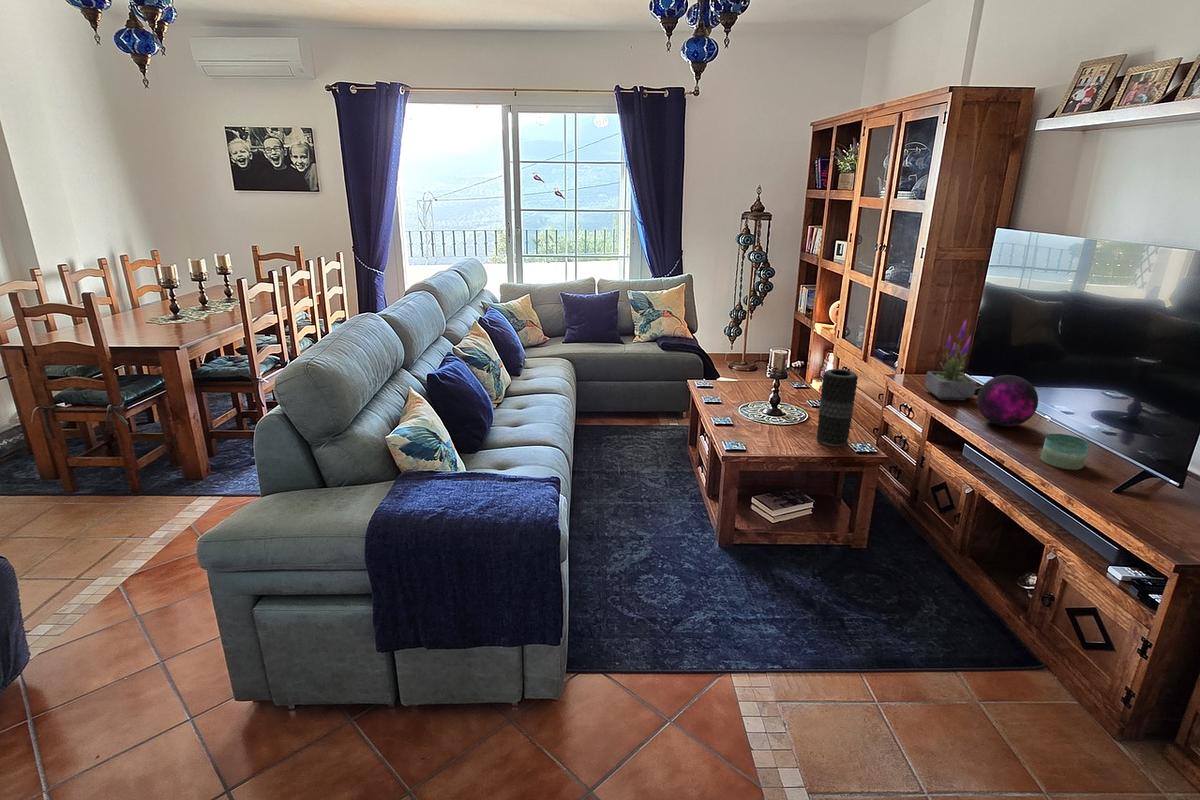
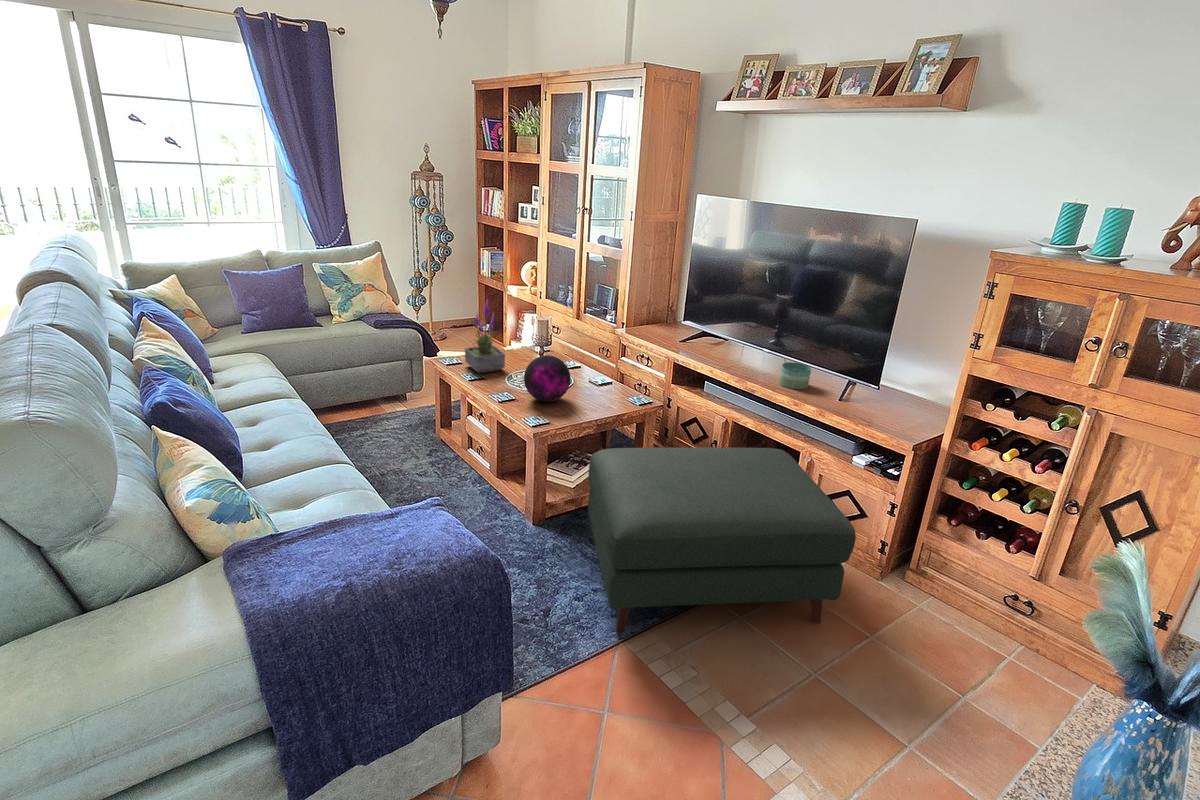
potted plant: present [925,321,977,400] -> present [465,300,505,373]
vase: present [817,369,858,446] -> none [597,330,631,403]
decorative orb: present [977,375,1038,426] -> present [524,355,570,402]
ottoman: none [719,484,1030,750] -> present [588,447,856,633]

